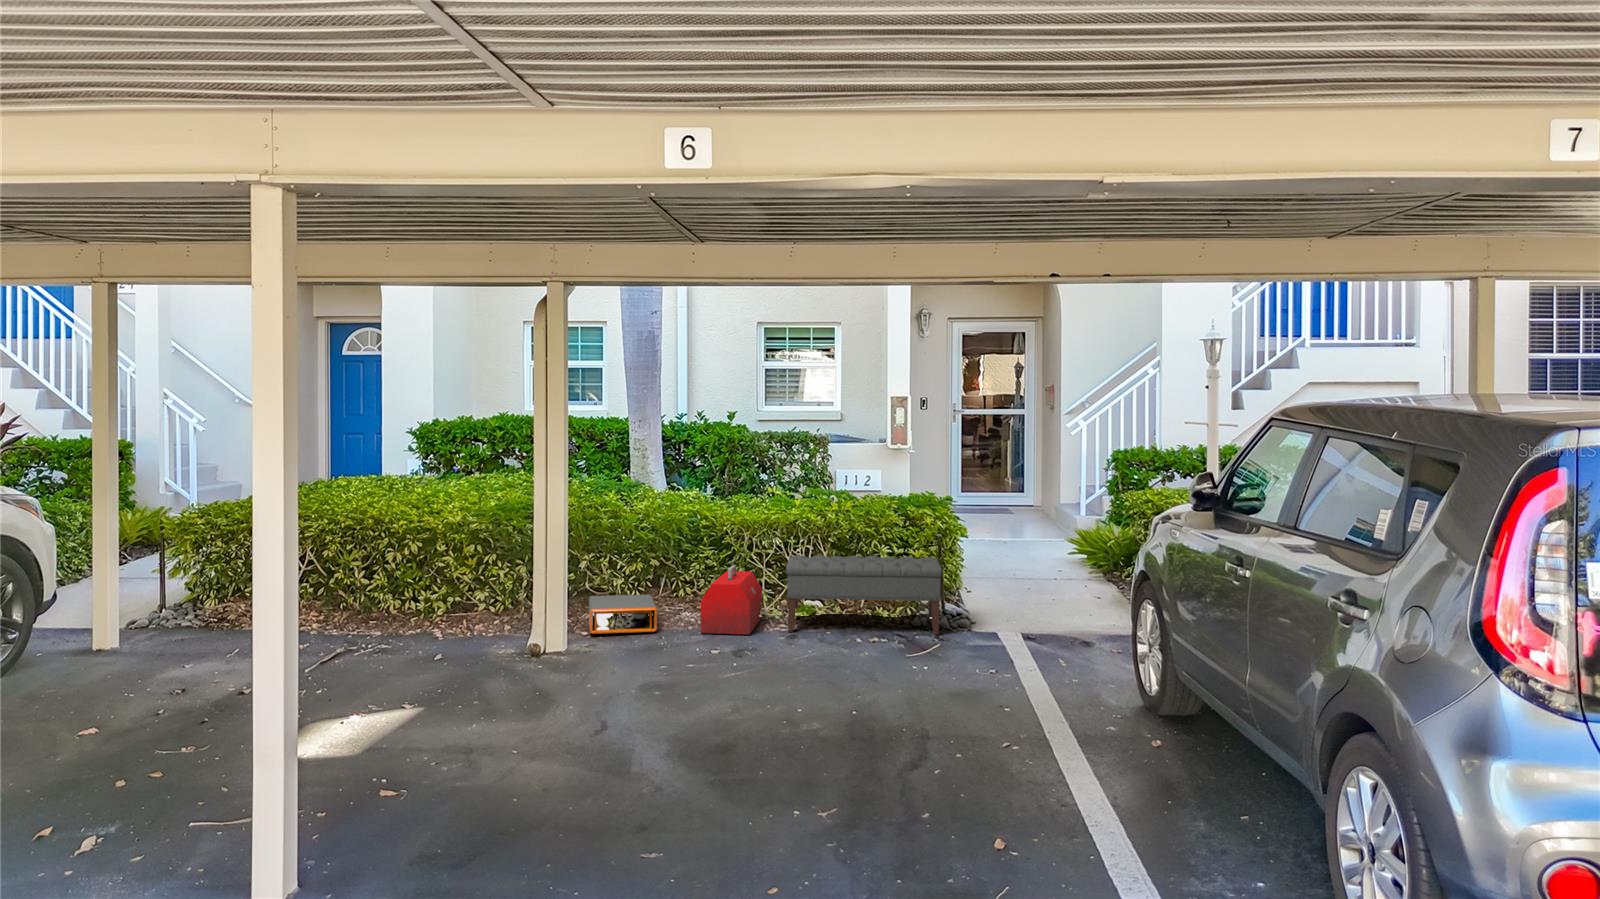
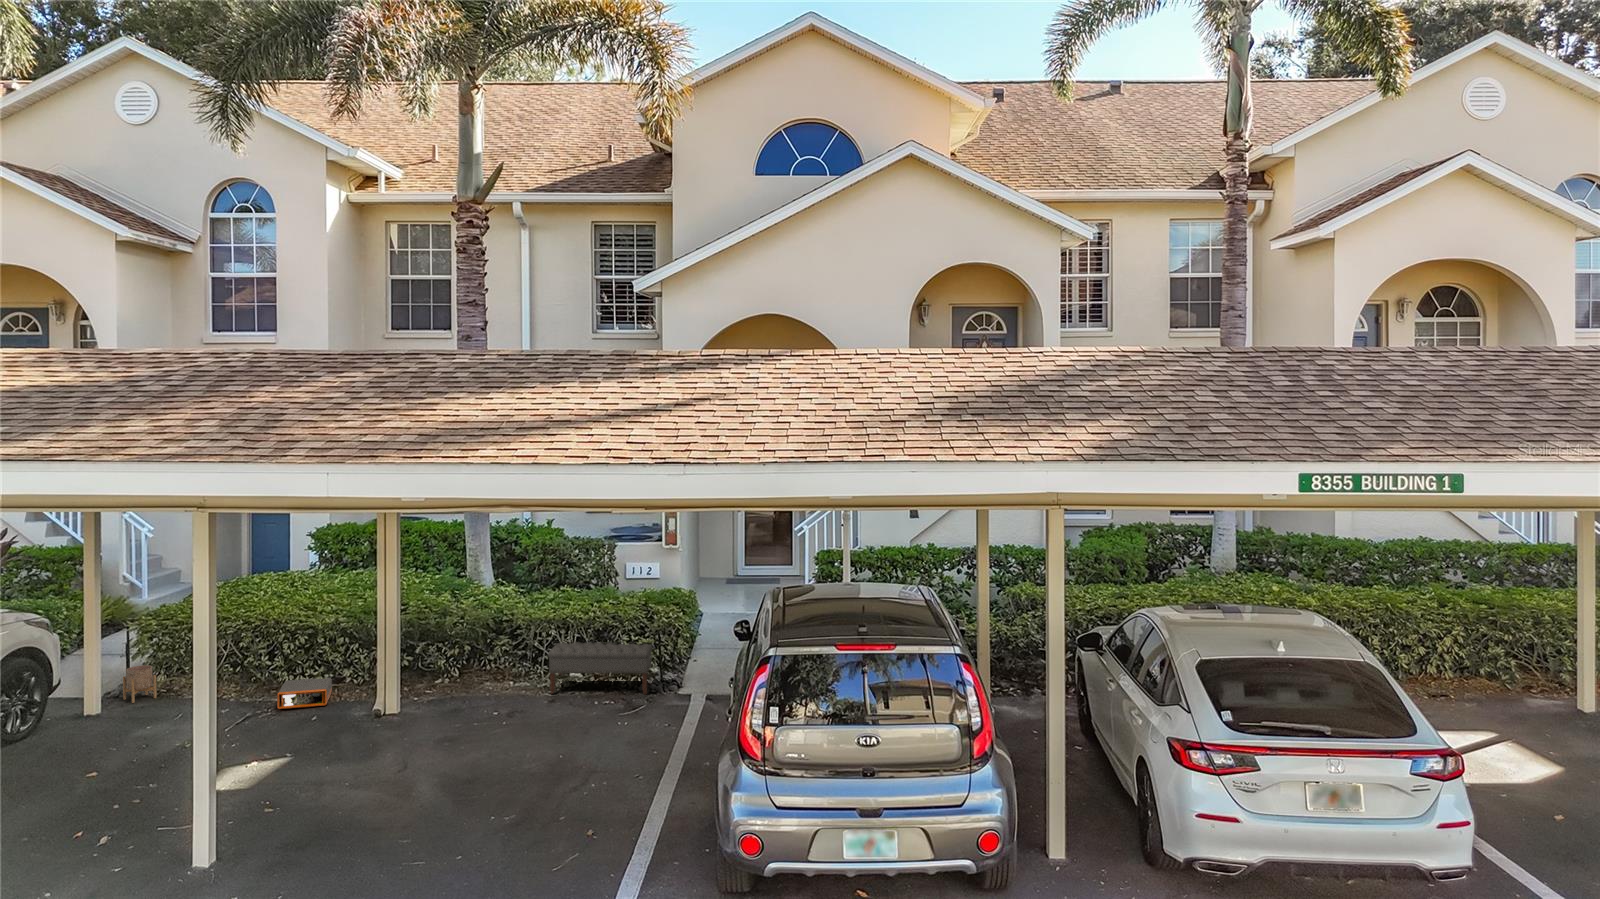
toolbox: present [701,565,762,635] -> none [492,650,540,697]
planter: none [153,578,202,633] -> present [123,665,157,703]
storage box: present [589,595,657,634] -> present [277,678,332,709]

